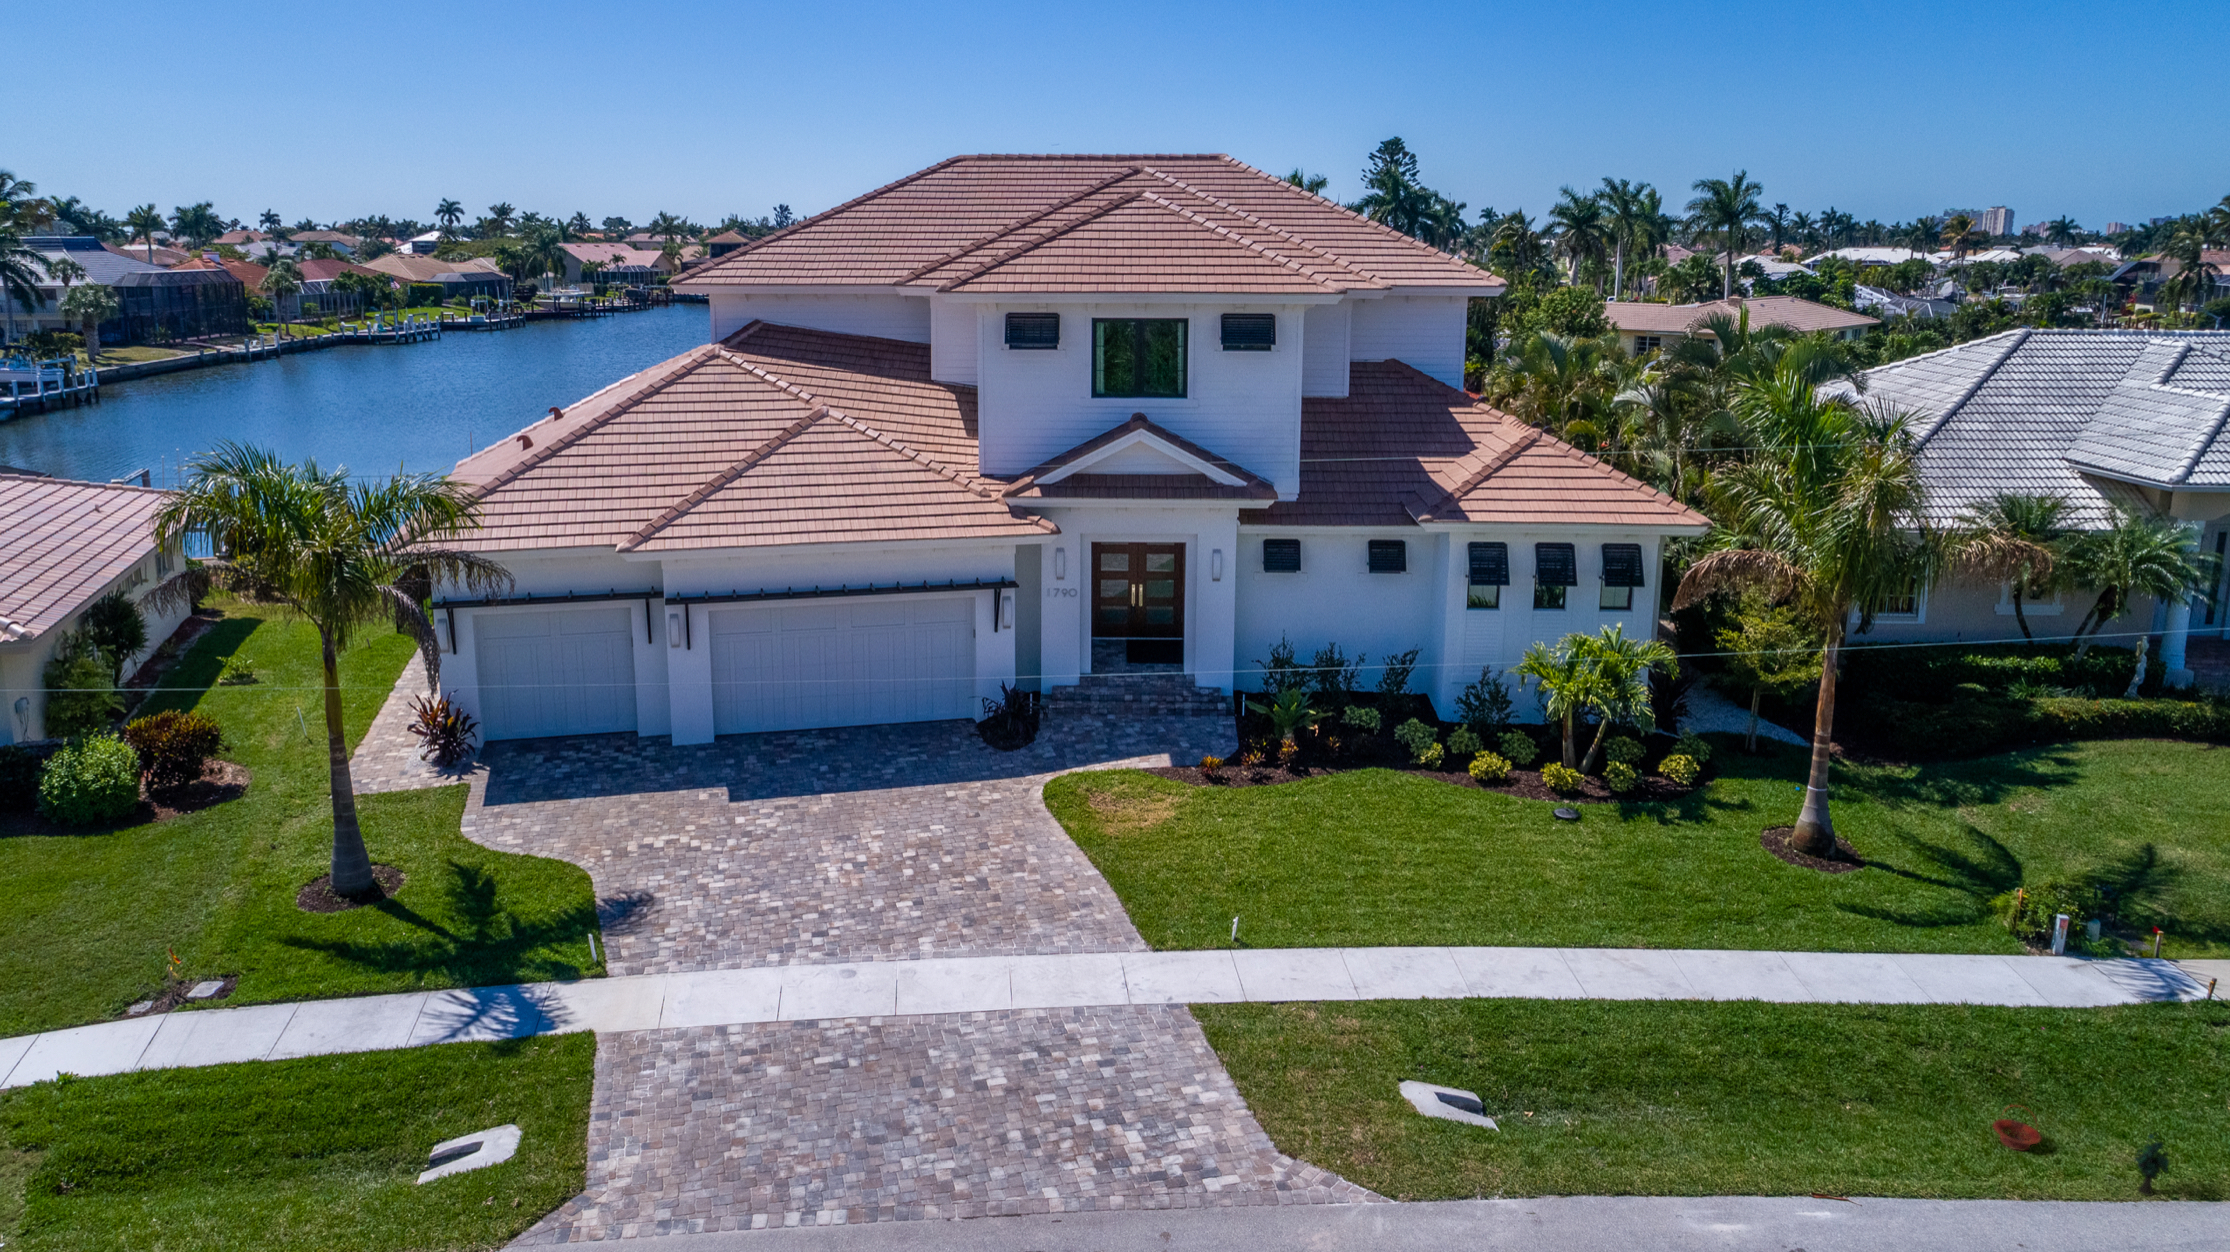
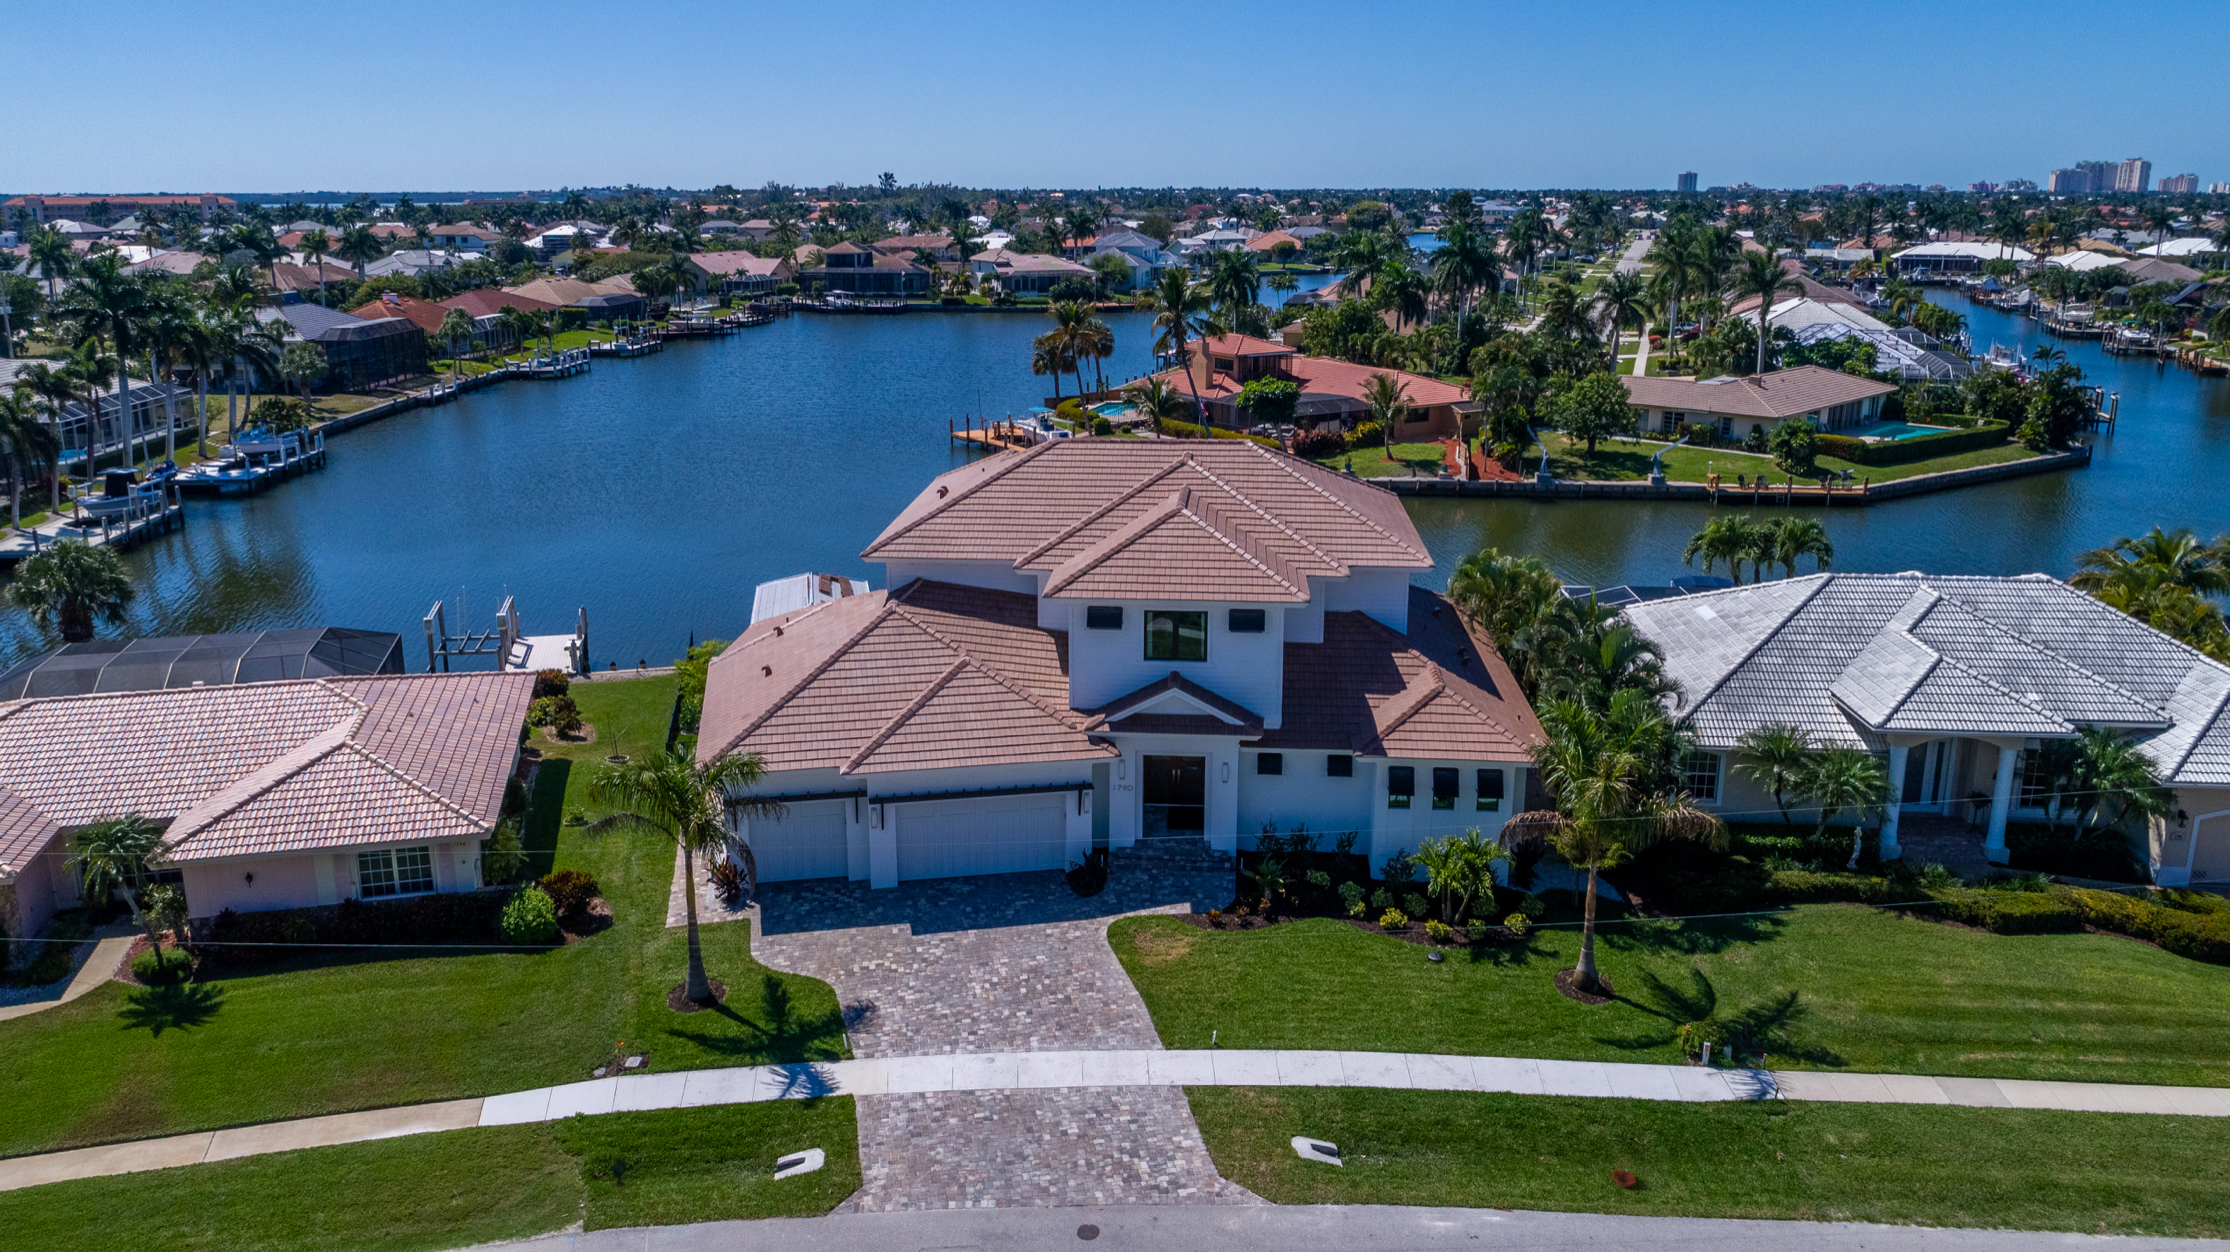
decorative plant: present [2135,1134,2169,1196] -> present [610,1154,628,1186]

